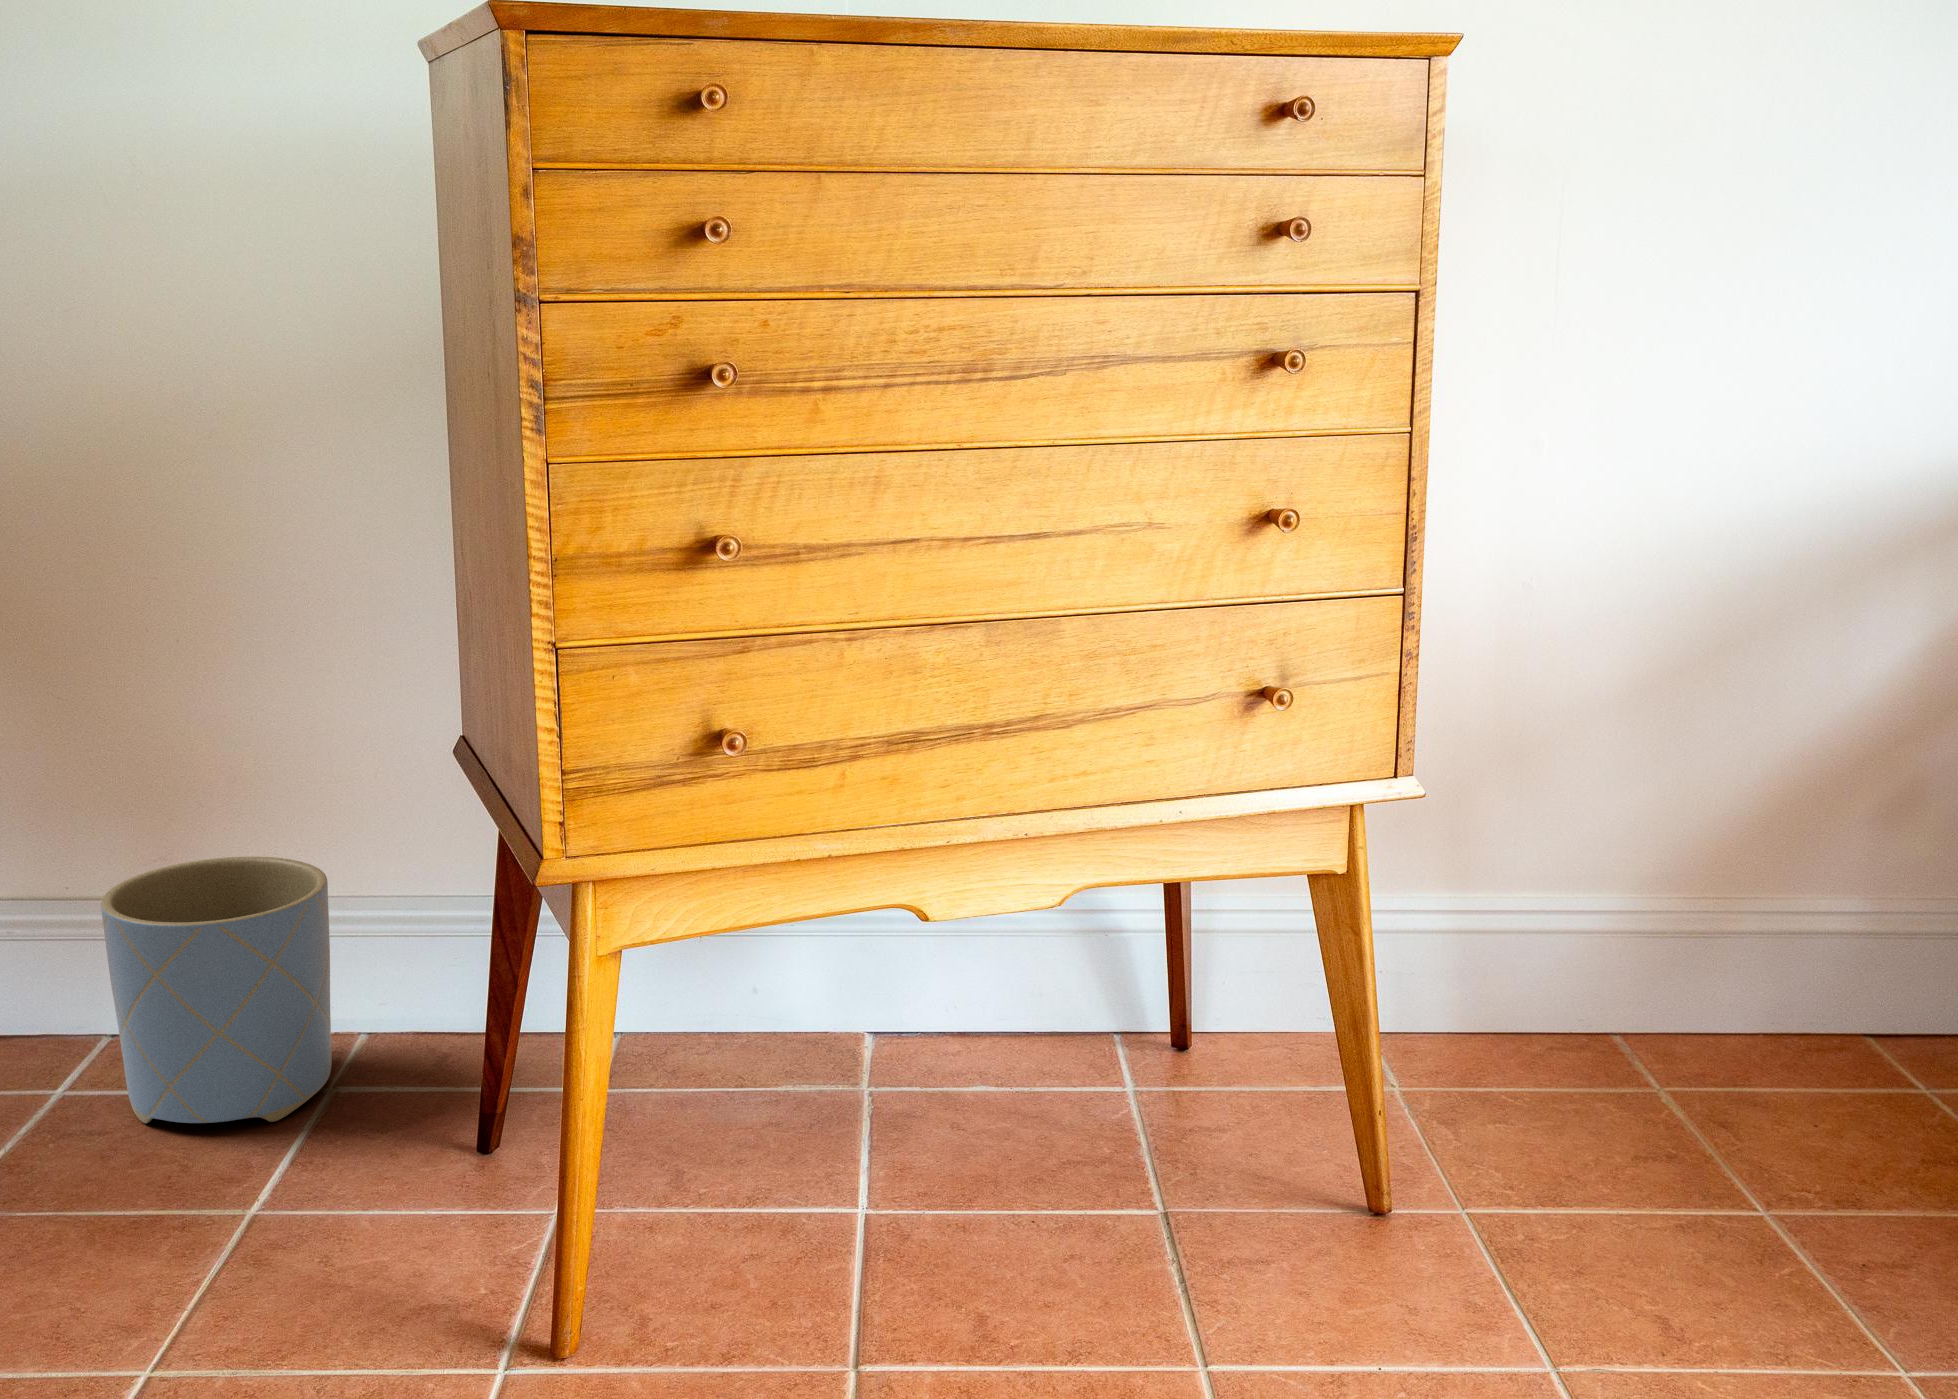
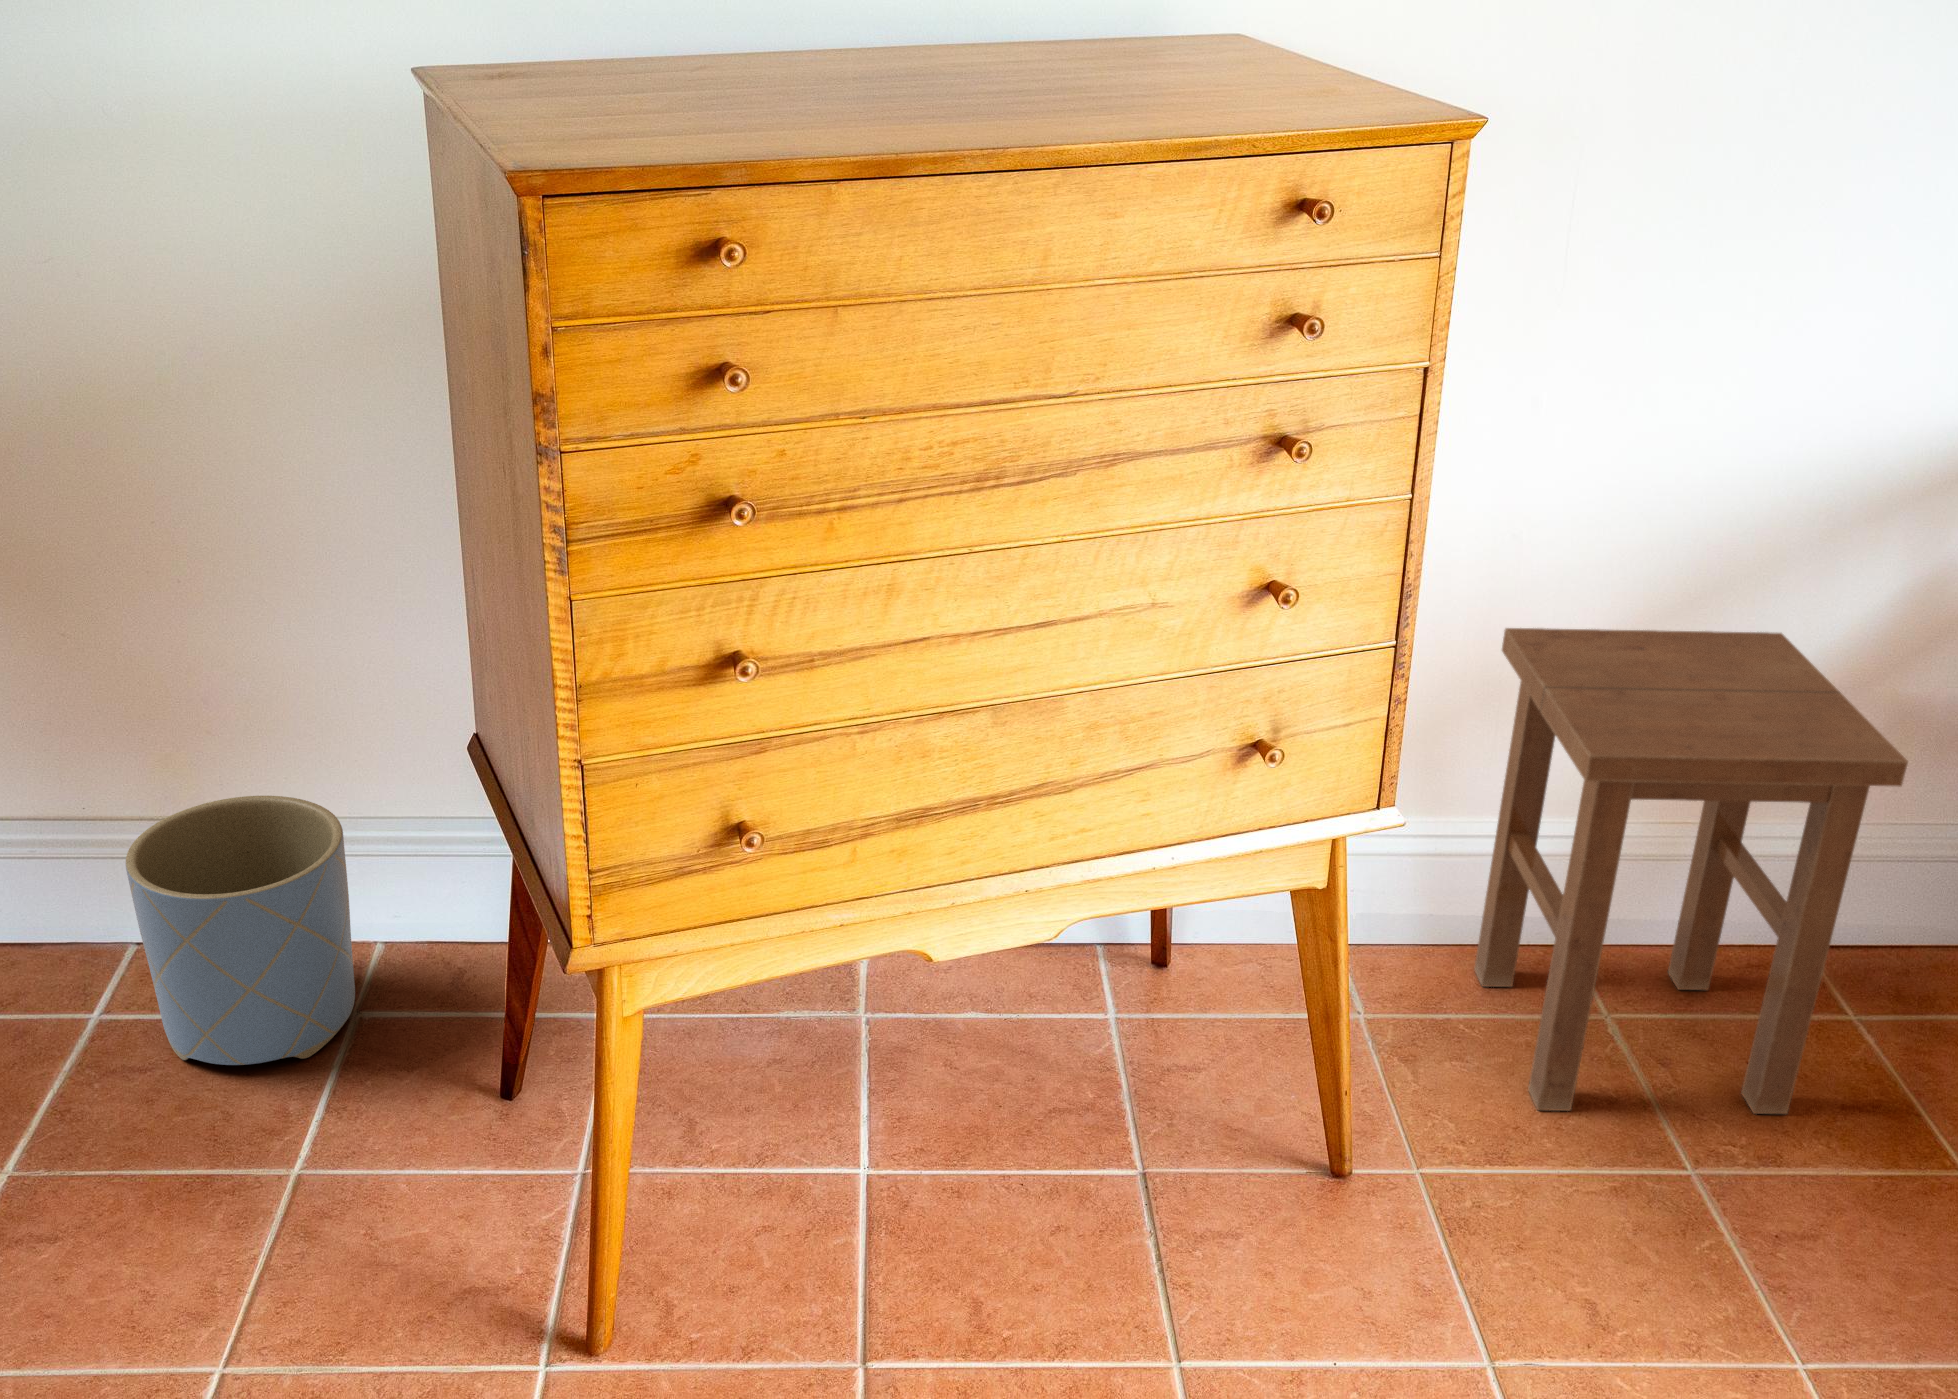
stool: none [1517,667,1948,1164] -> present [1474,628,1908,1114]

